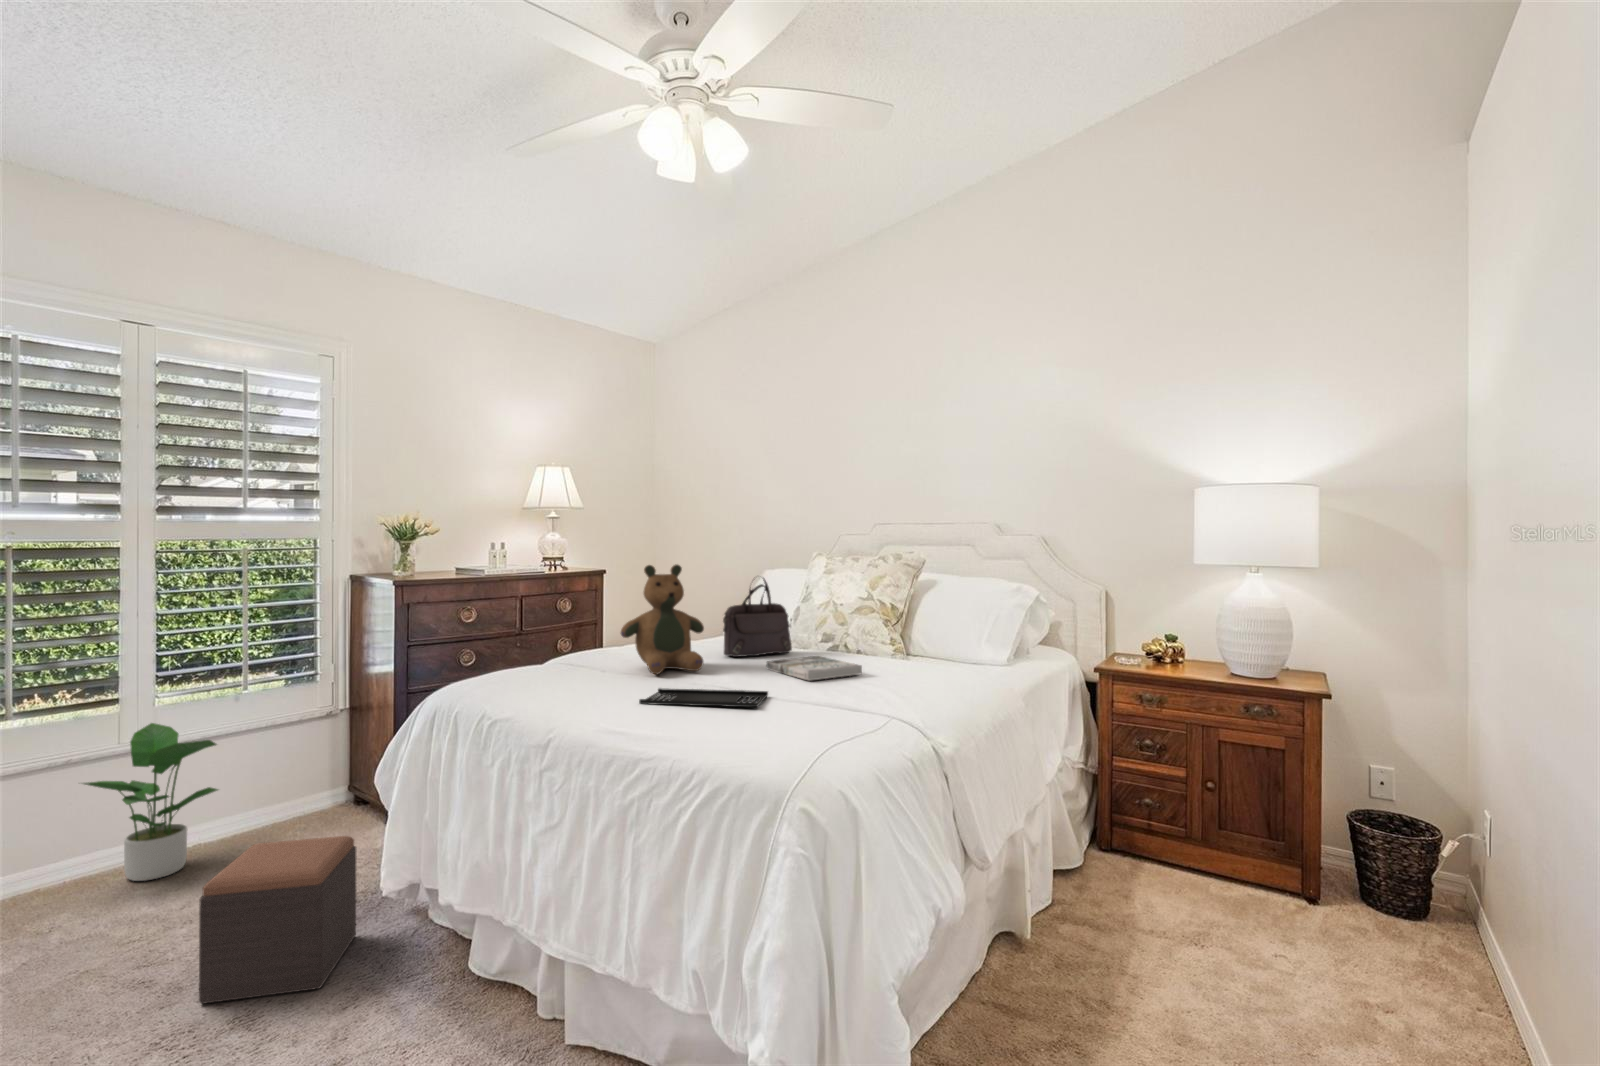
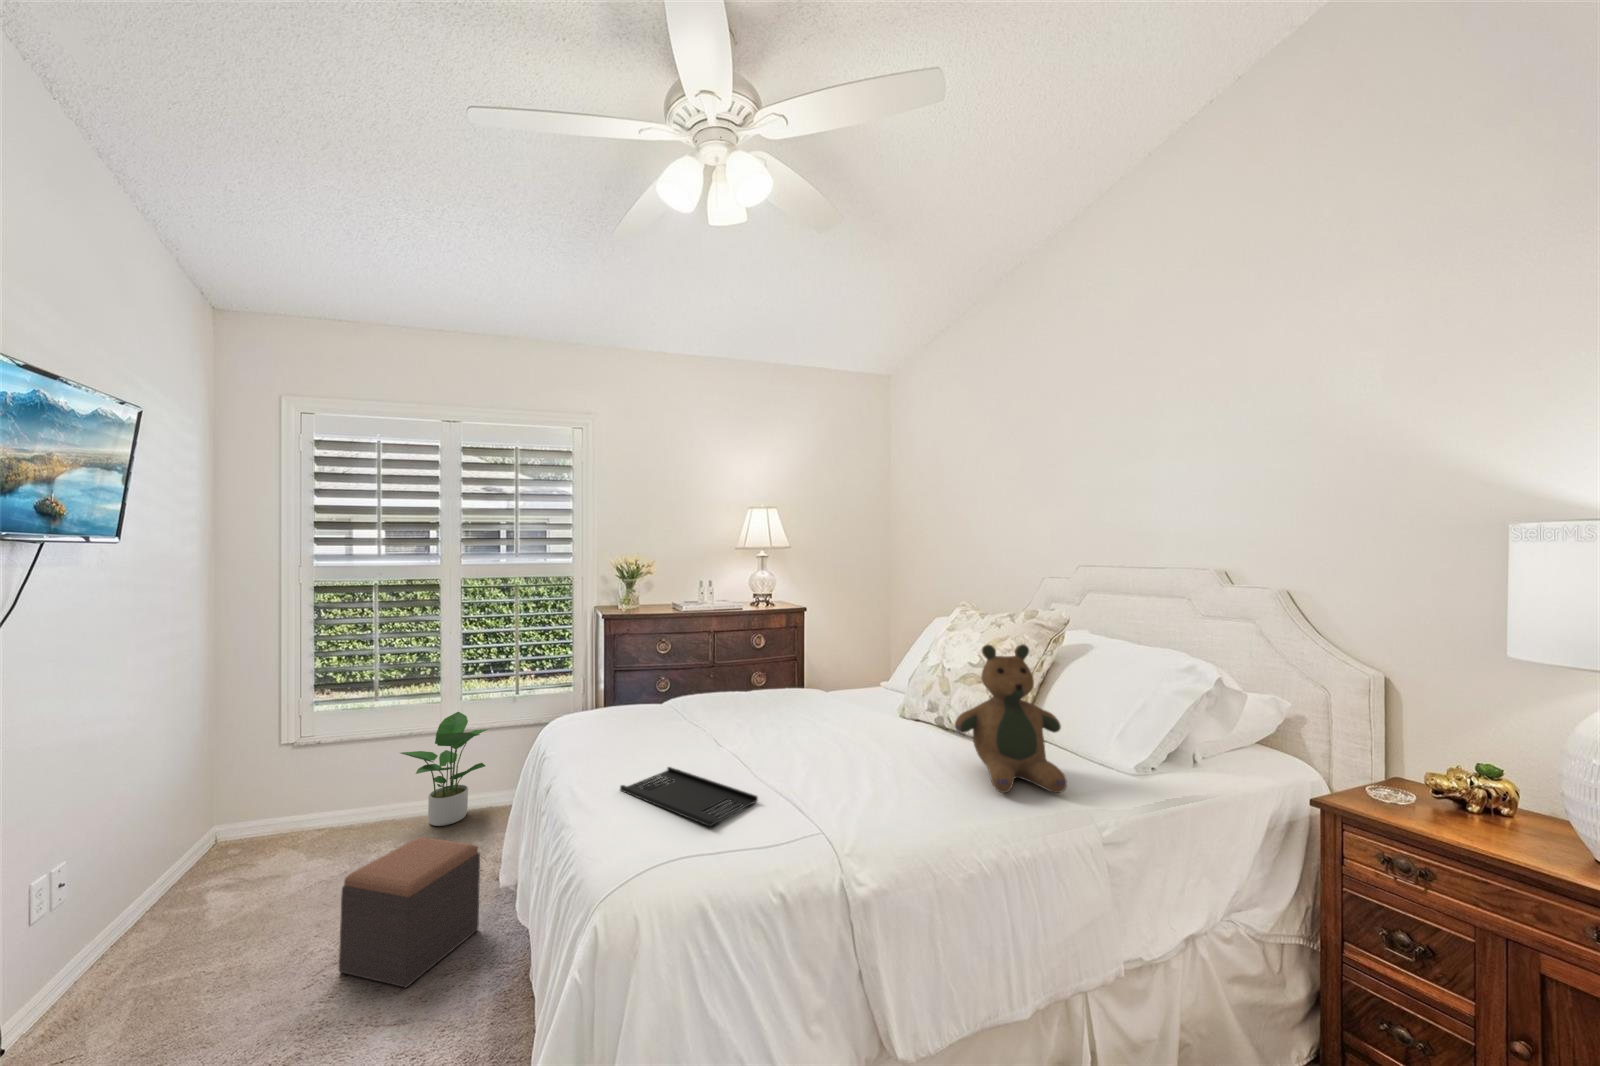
teddy bear: present [621,564,704,674] -> present [955,644,1067,793]
handbag: present [723,578,792,657] -> none [805,635,883,720]
book: present [766,656,862,681] -> none [824,734,915,778]

